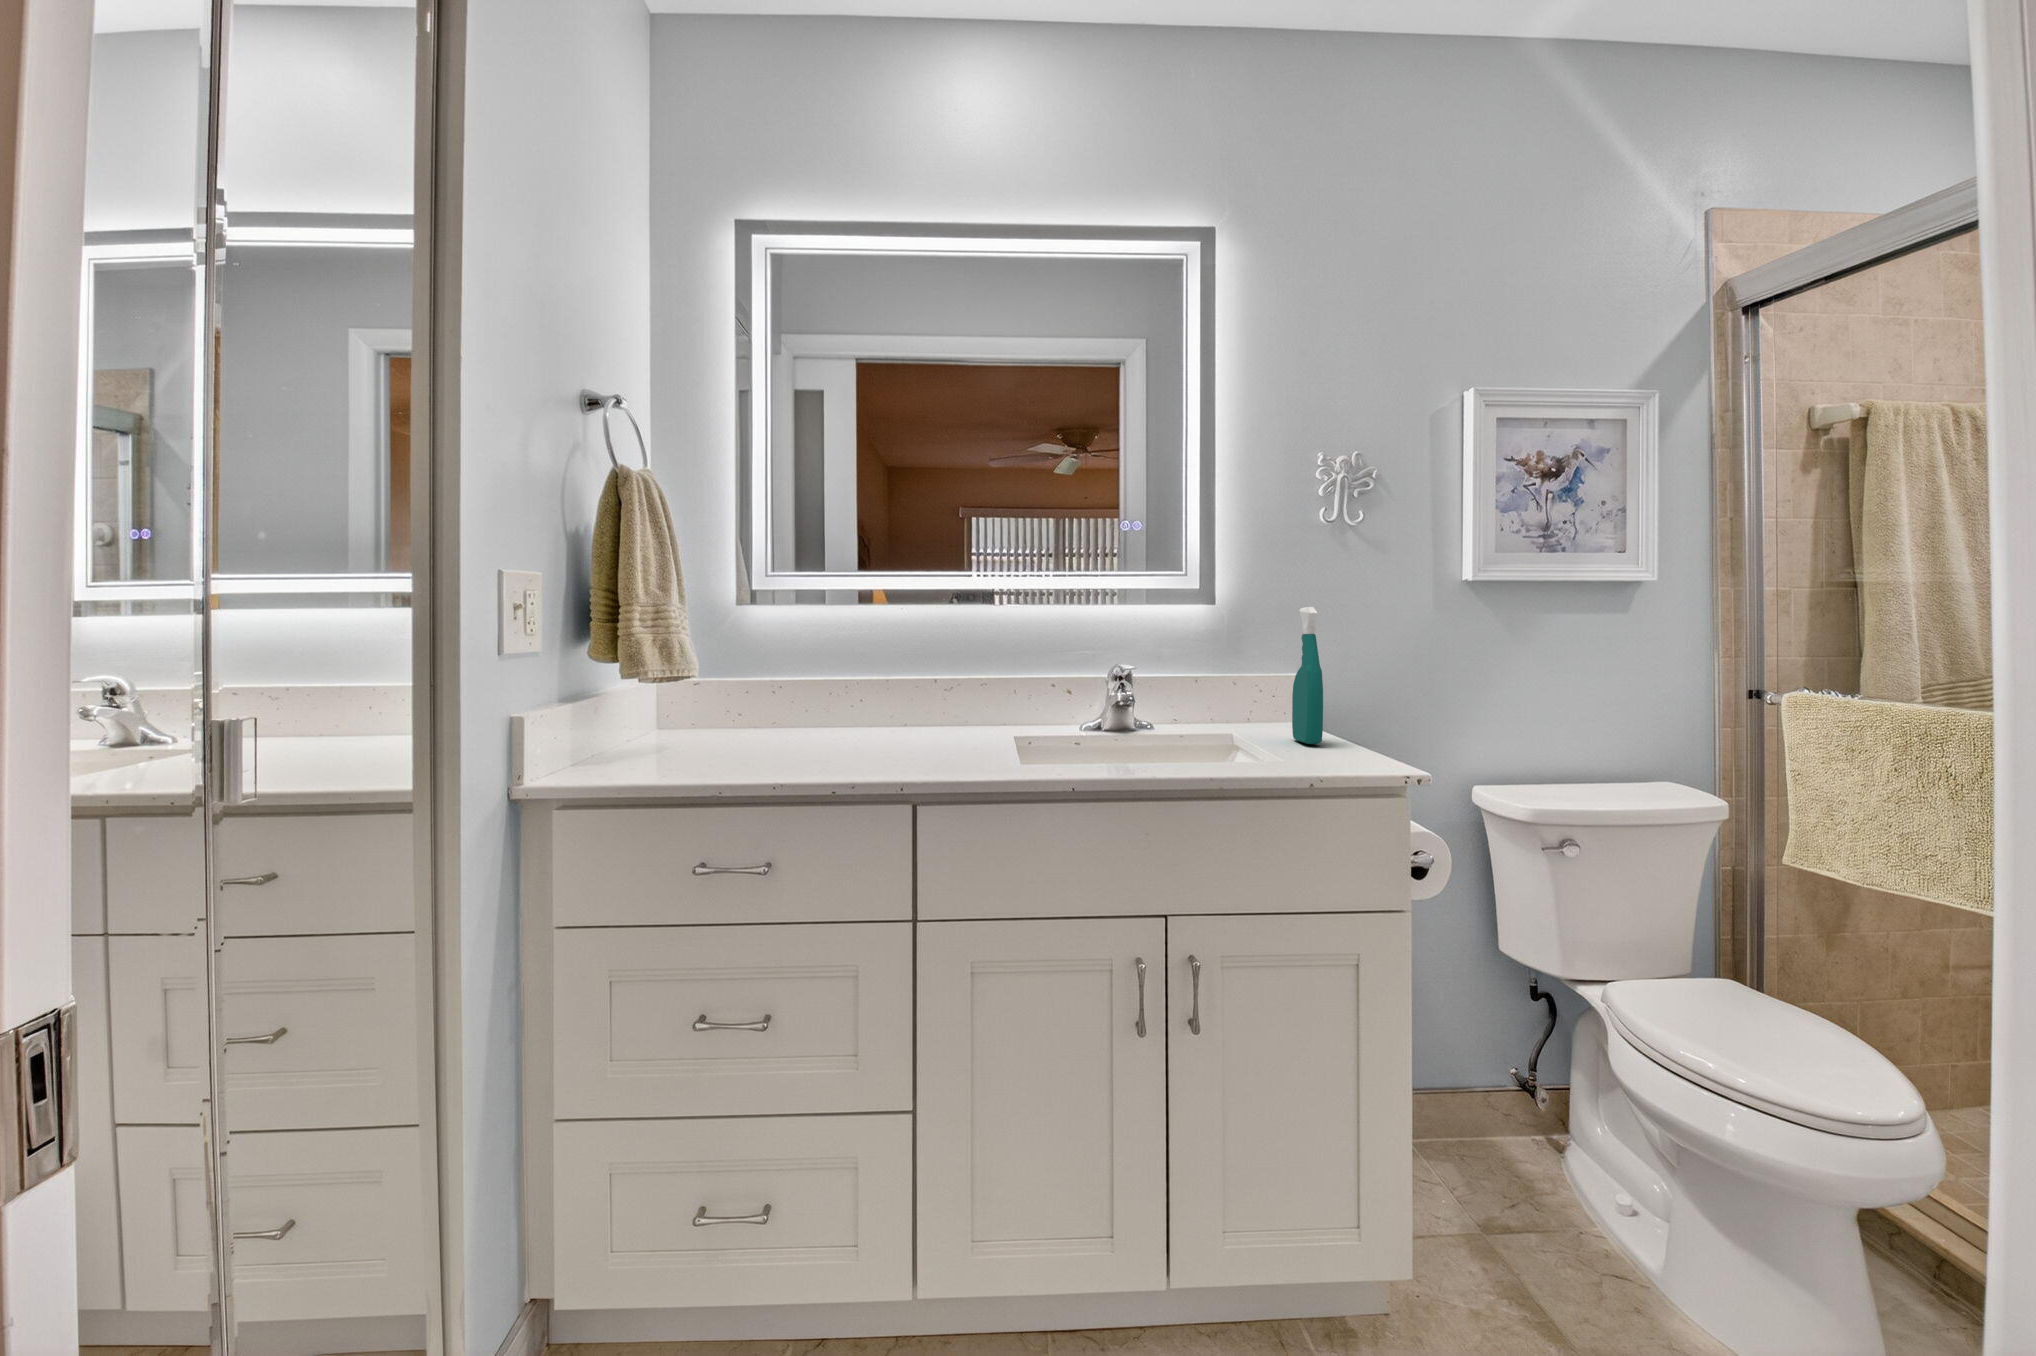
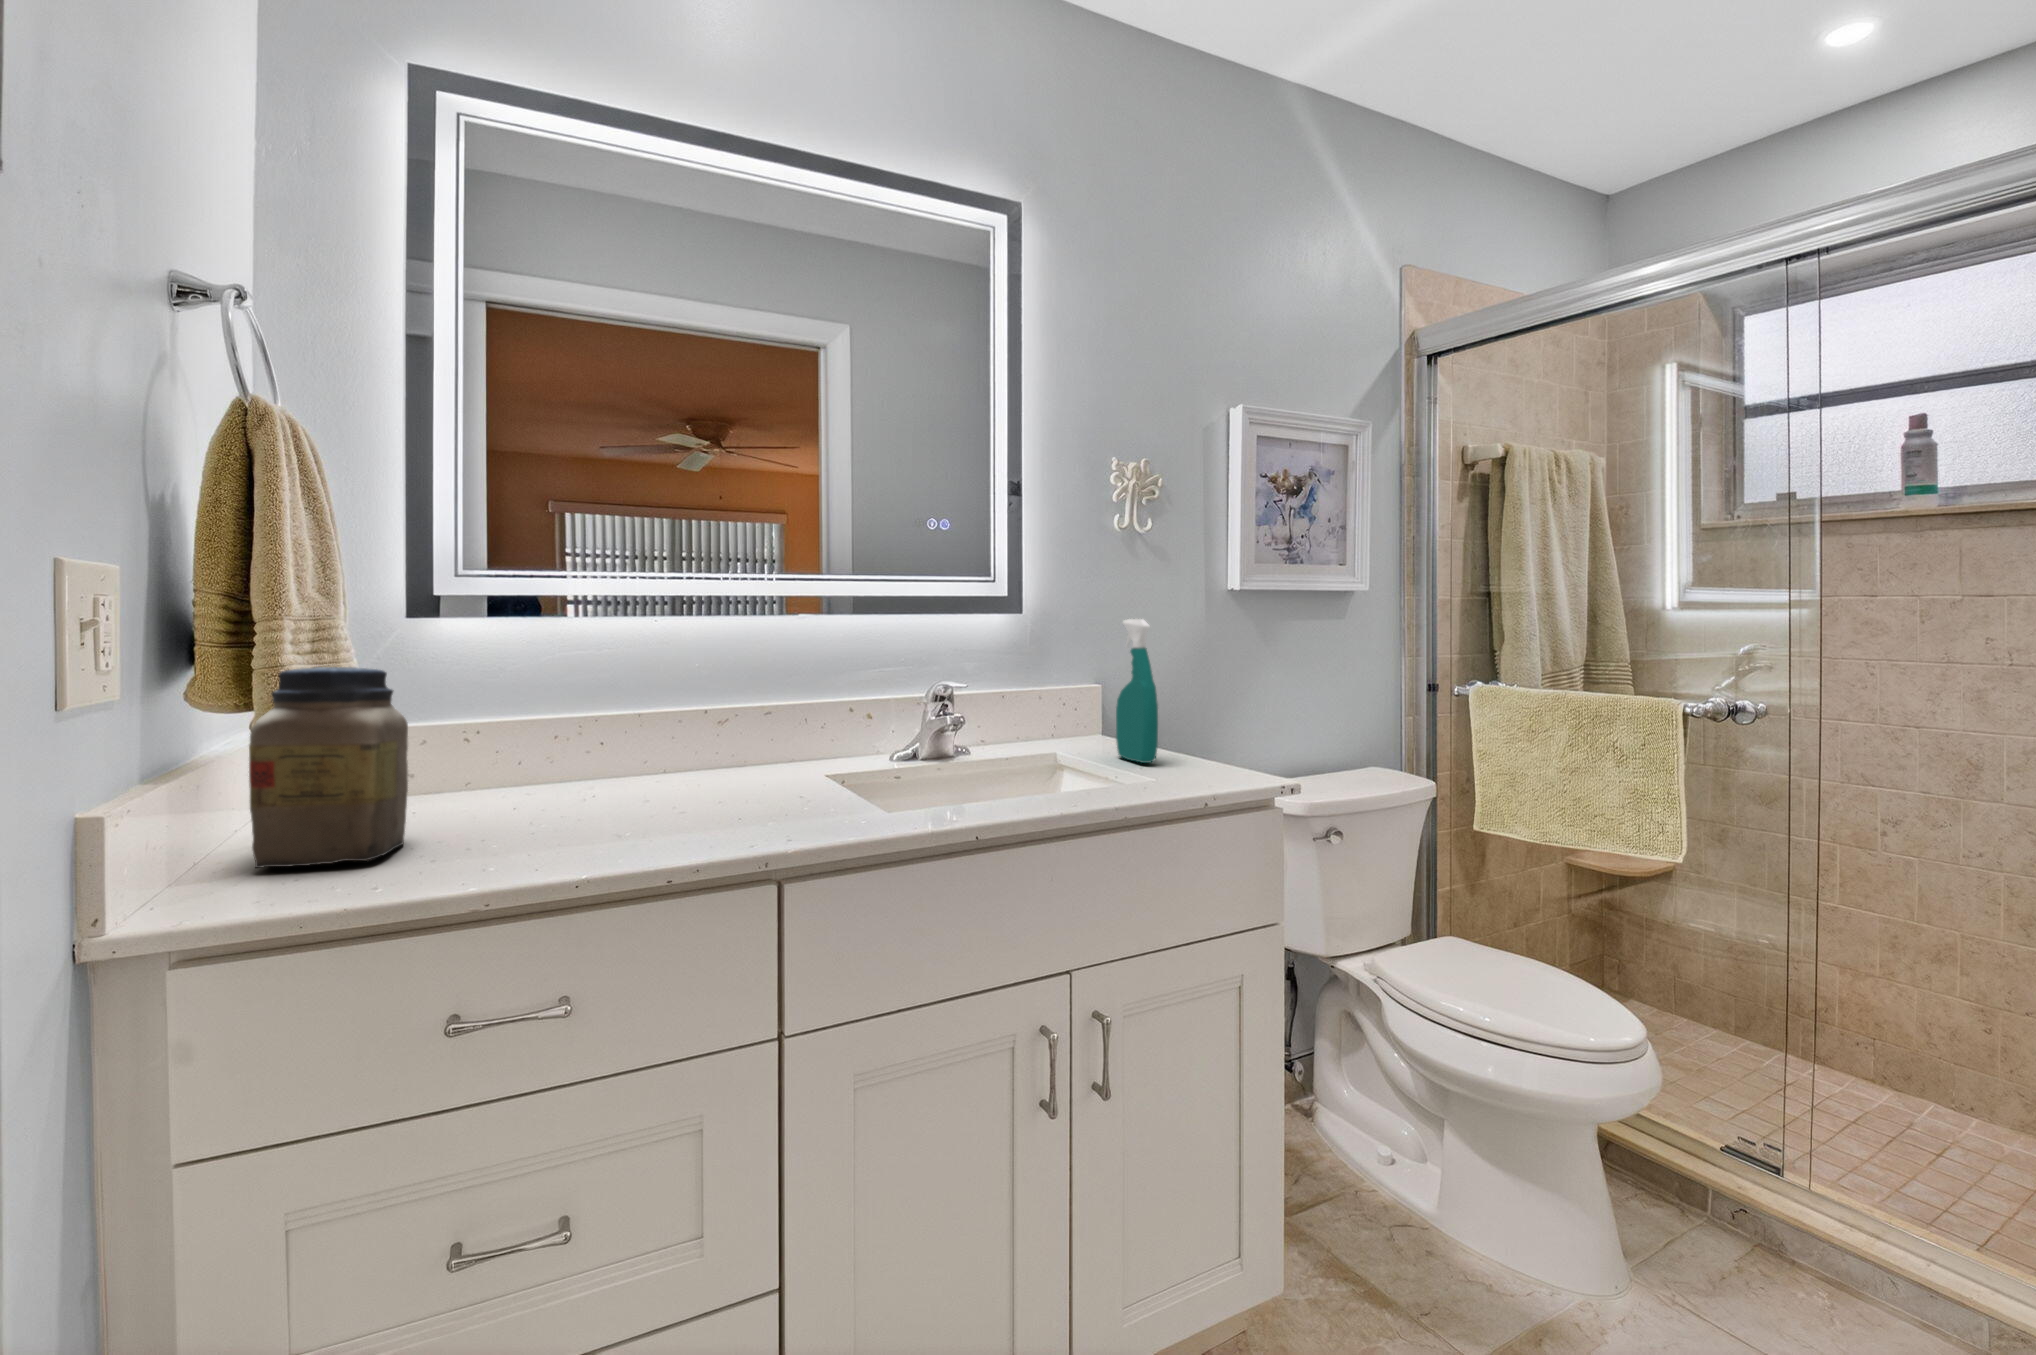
jar: none [609,637,702,762] -> present [249,667,408,868]

